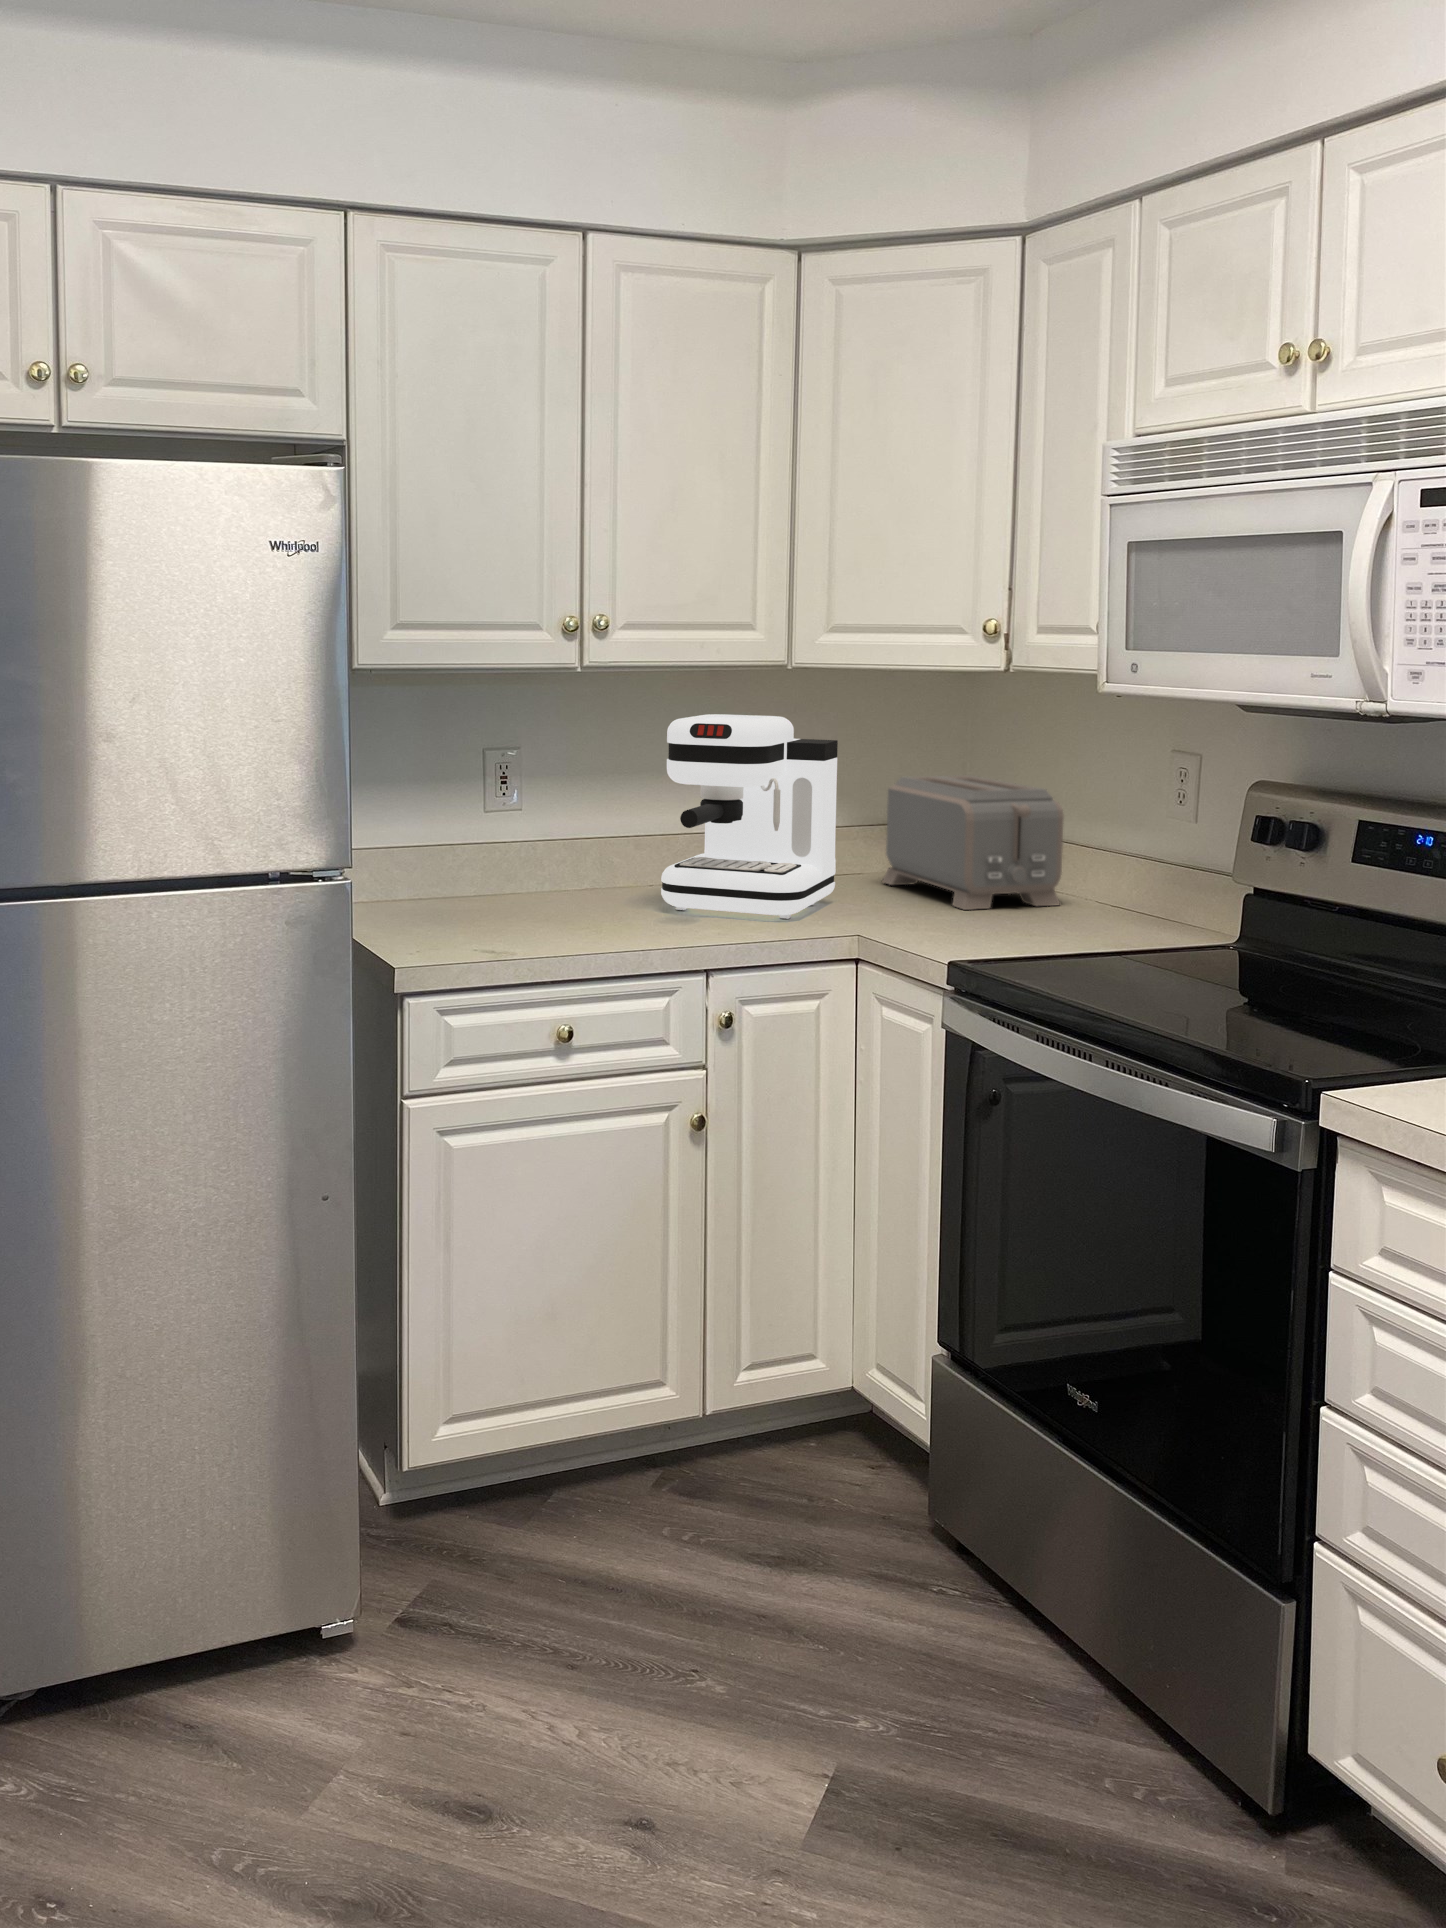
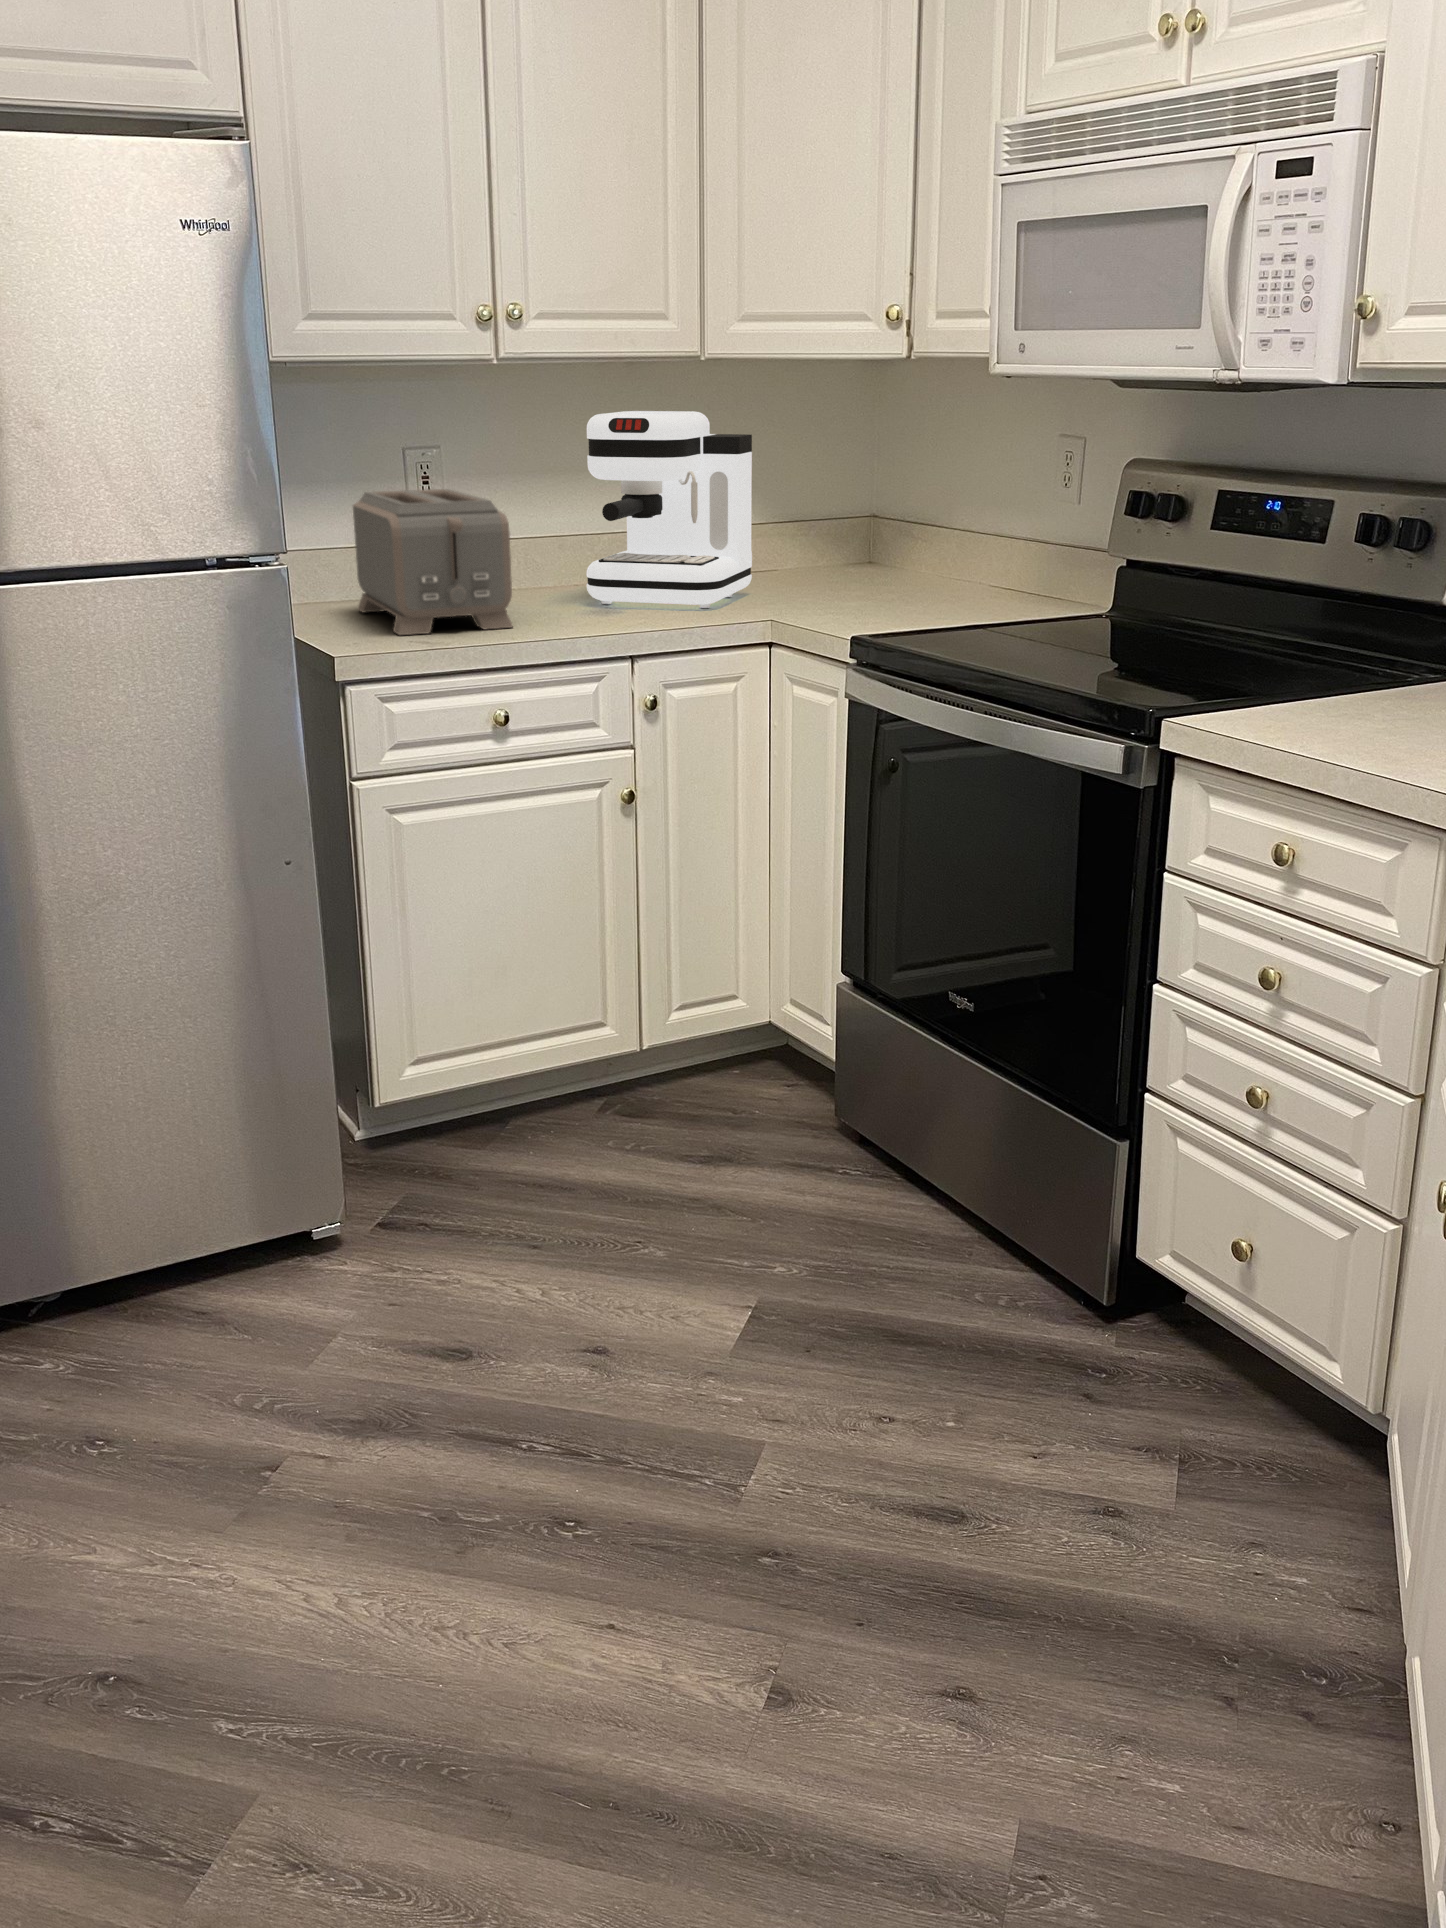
toaster: present [883,775,1064,910] -> present [353,489,513,635]

